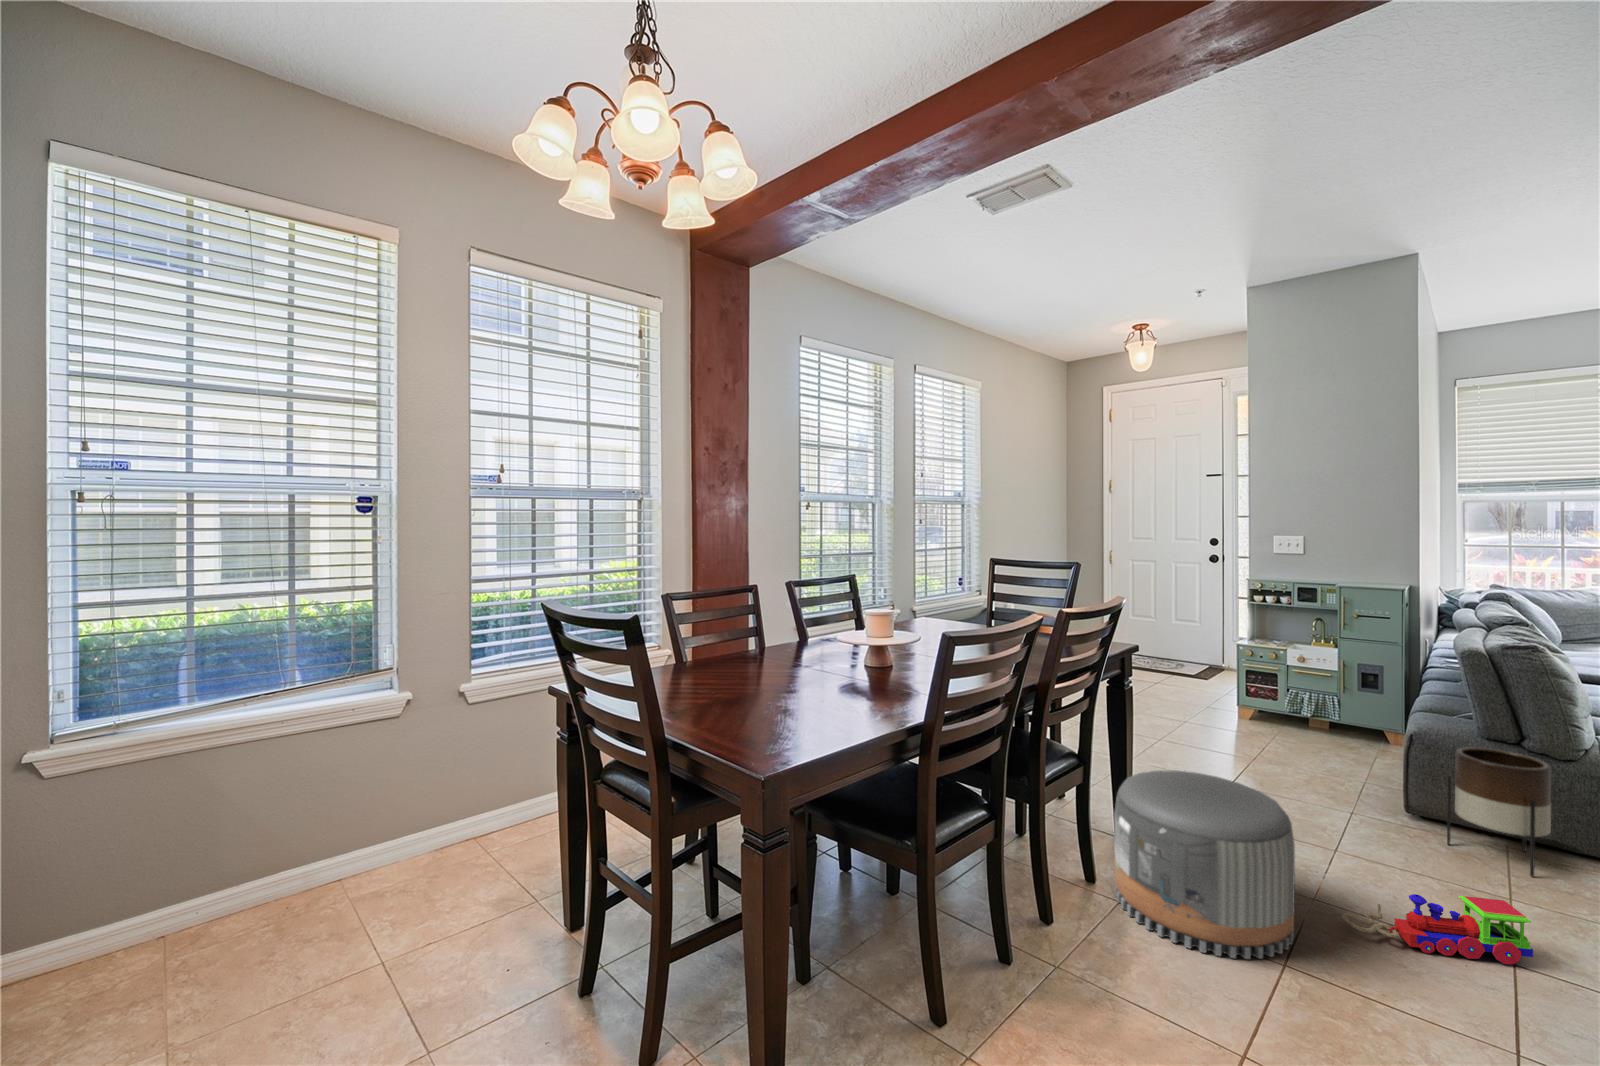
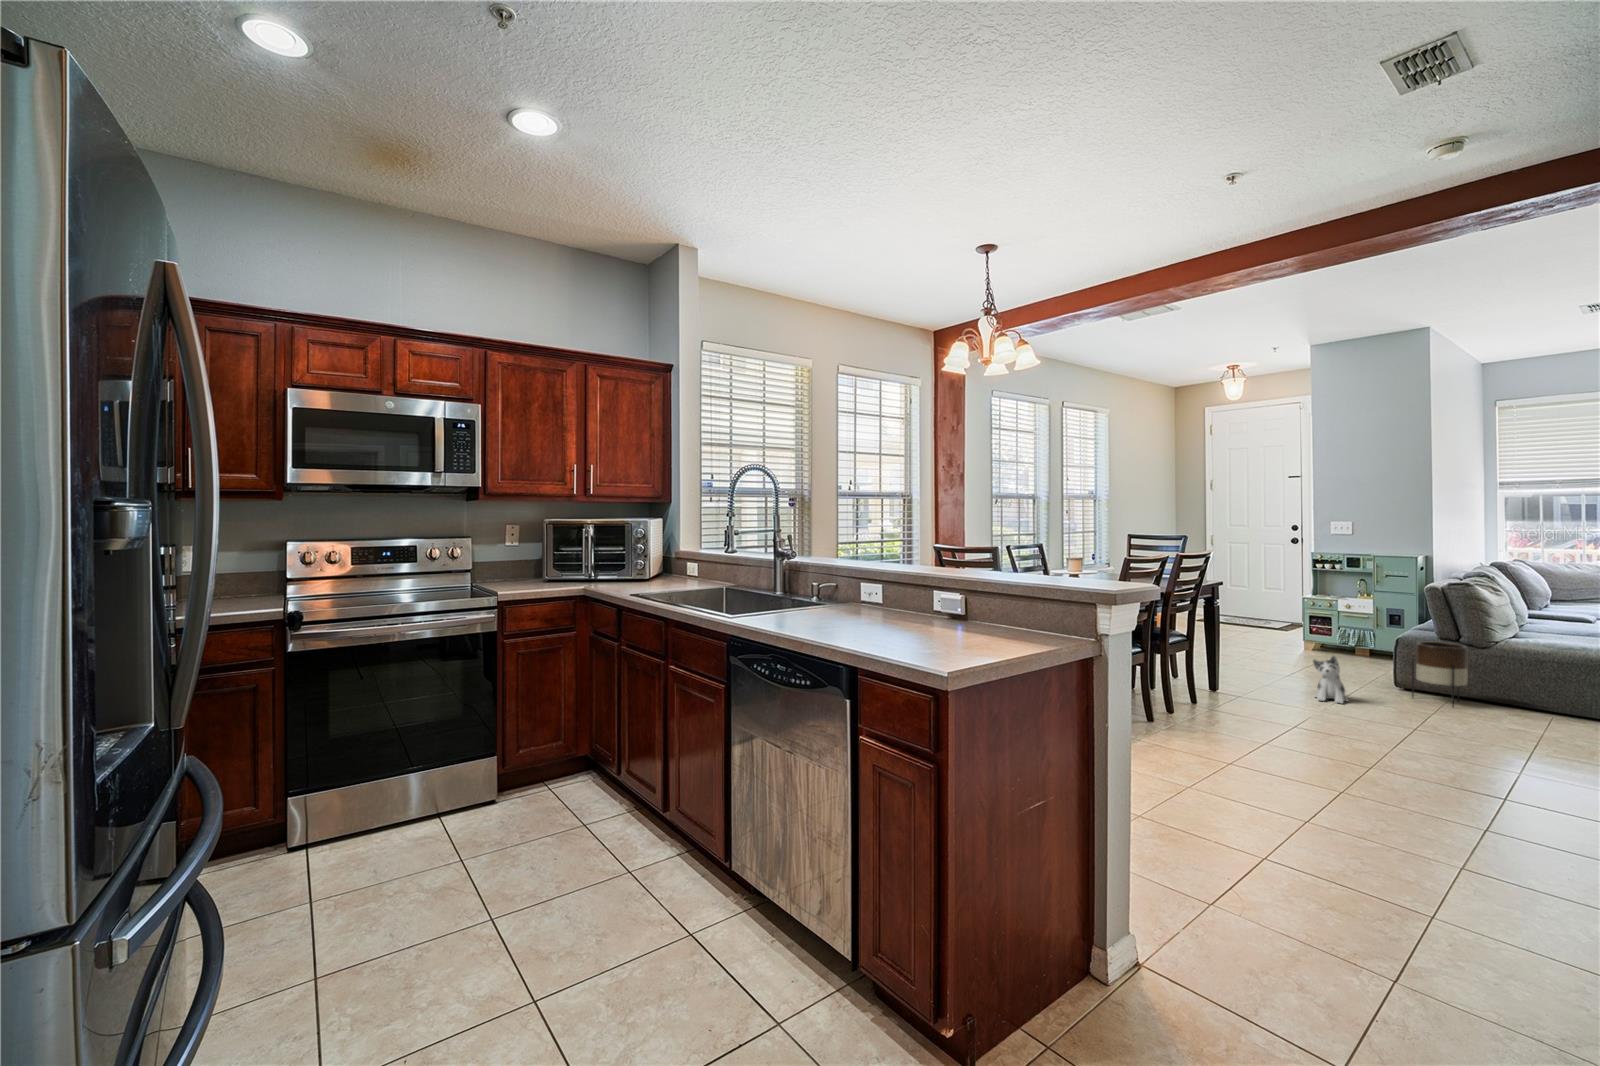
pouf: present [1114,770,1295,959] -> none [1205,645,1301,723]
plush toy: none [1291,780,1354,871] -> present [1313,656,1348,703]
toy train: present [1342,894,1533,964] -> none [1328,697,1422,727]

